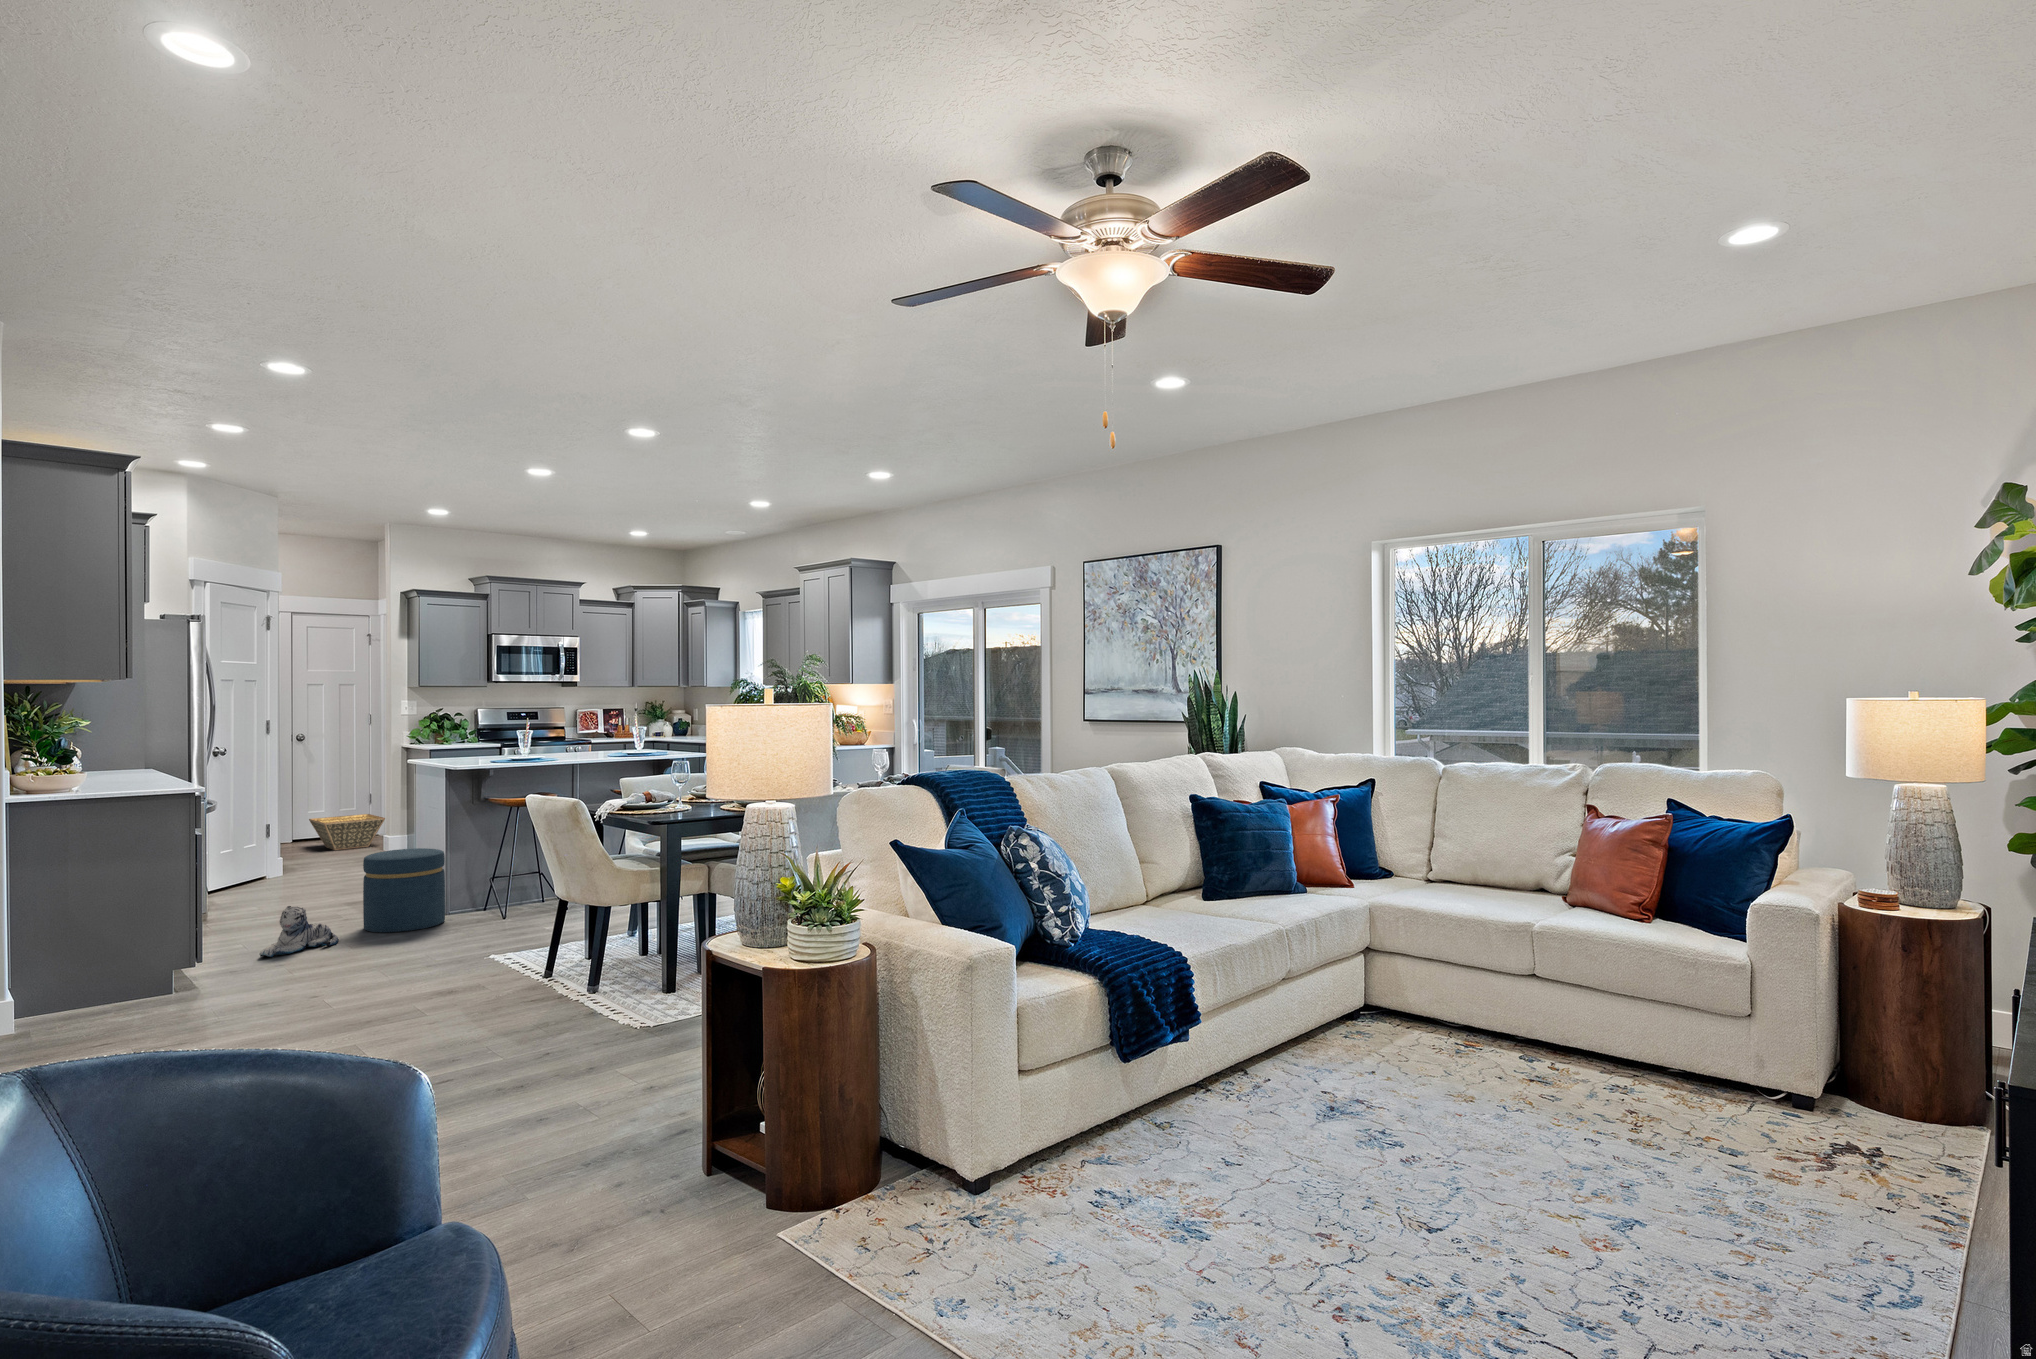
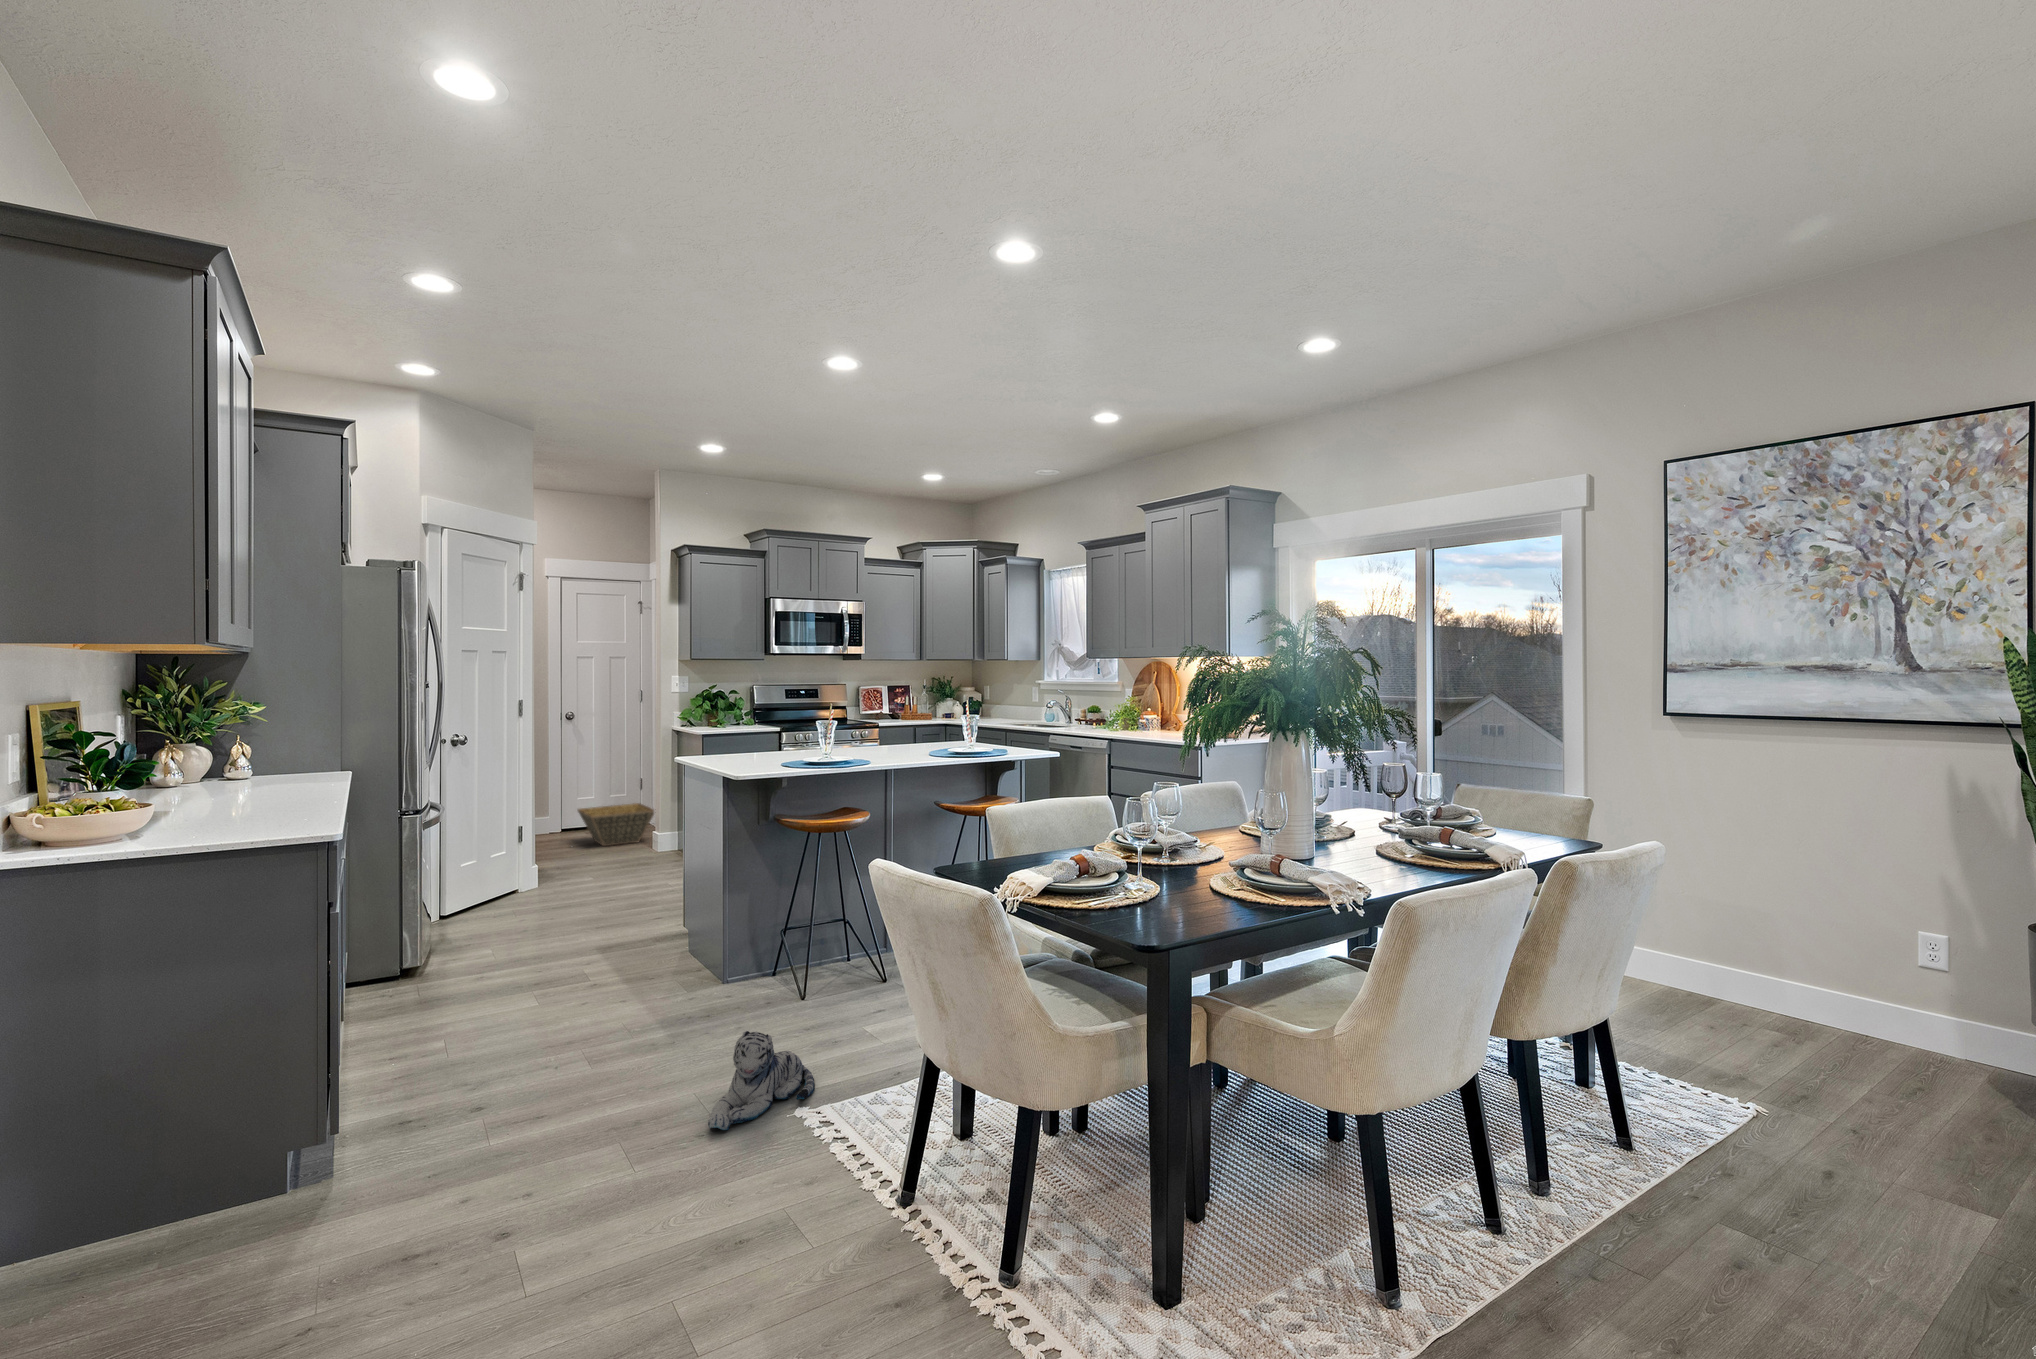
ottoman: present [363,848,445,932] -> none [615,889,725,1021]
plush toy: present [260,906,339,957] -> present [708,1031,815,1130]

